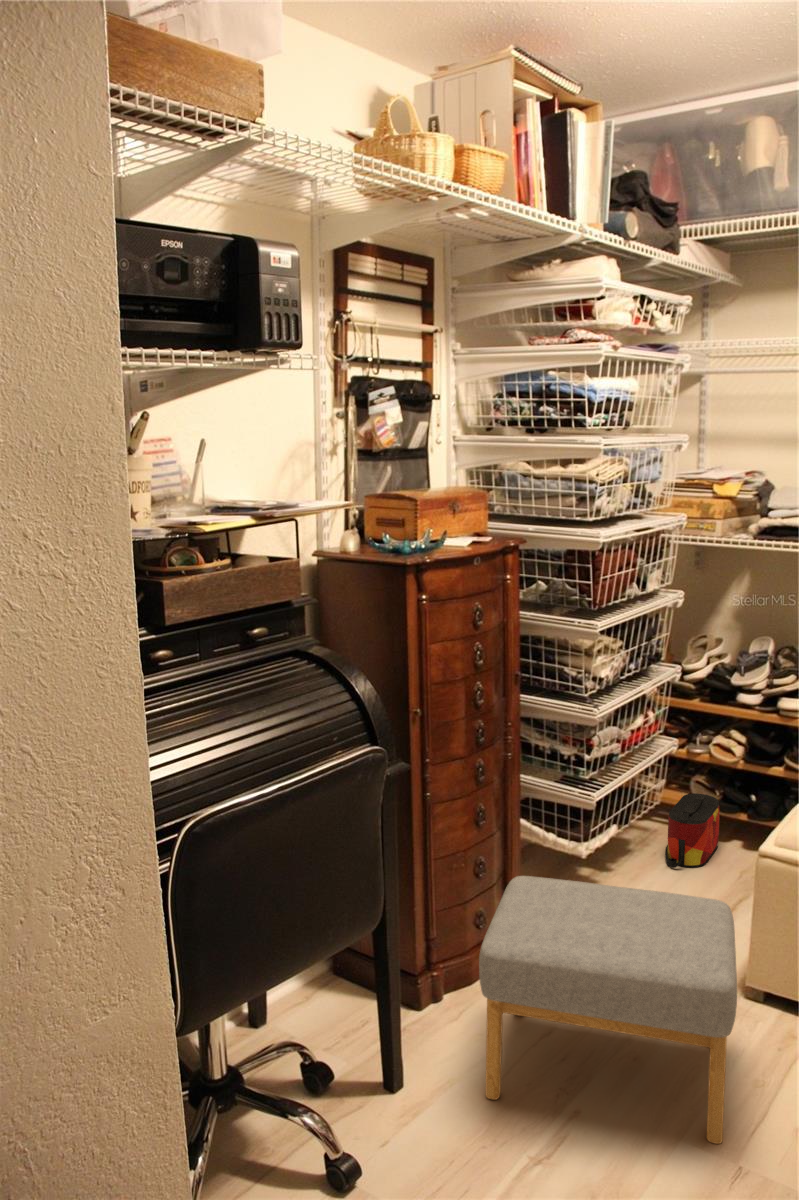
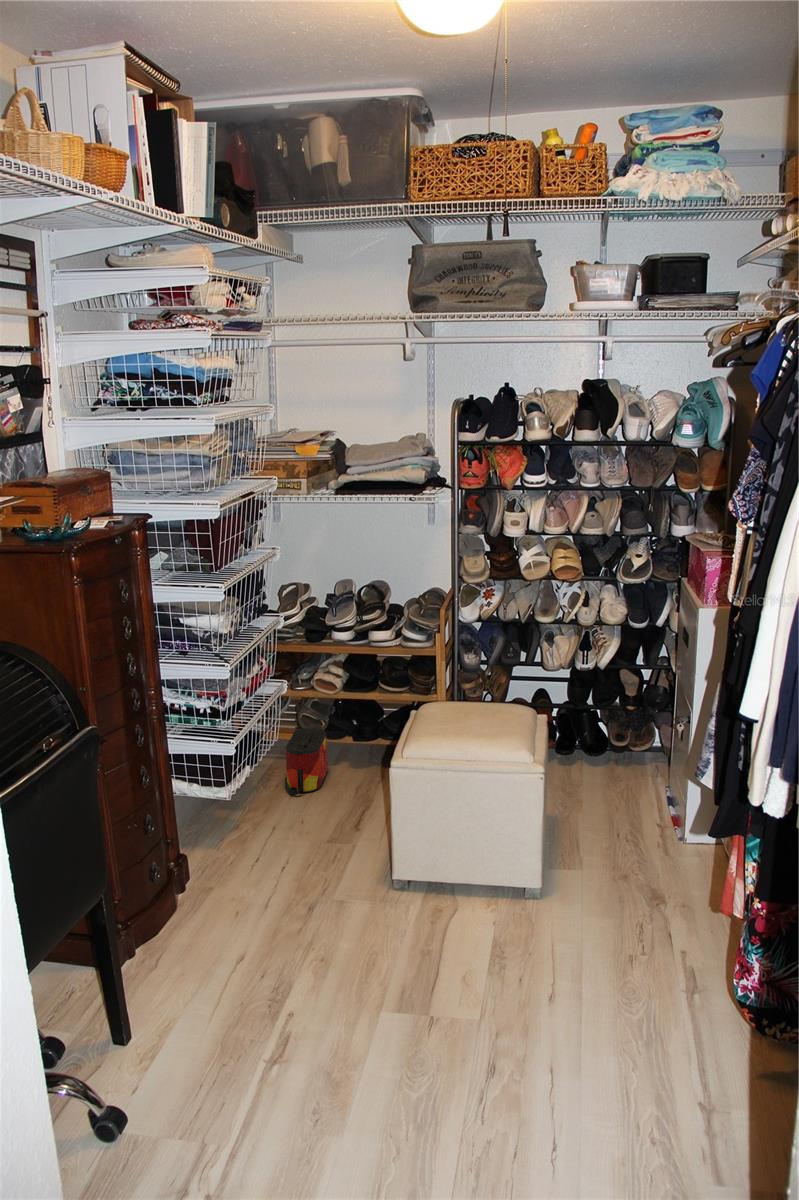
footstool: present [479,876,737,1144] -> none [183,801,382,991]

